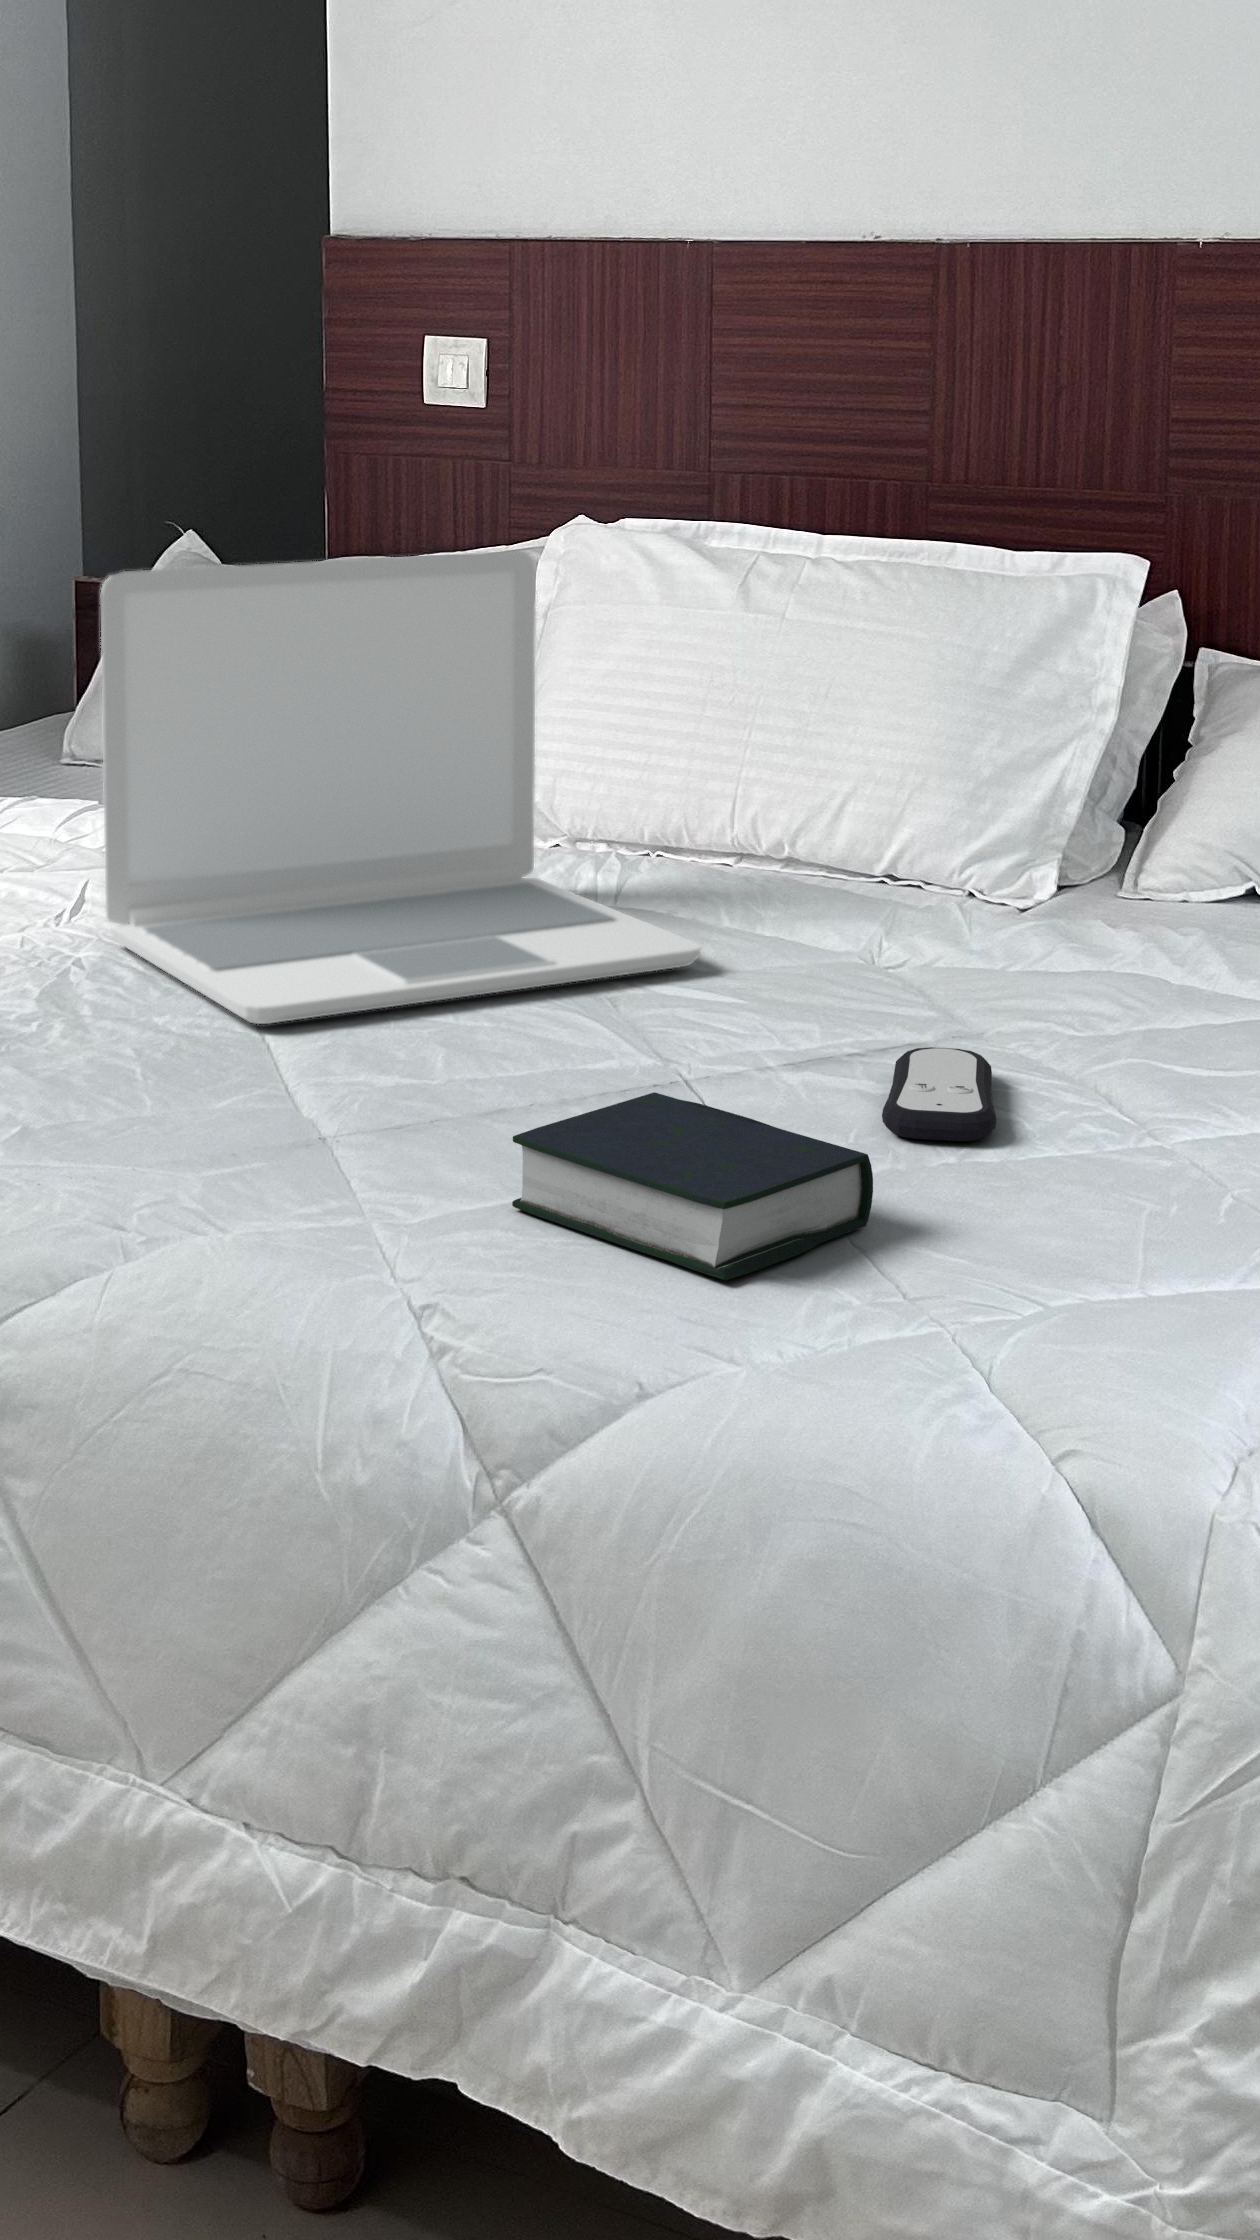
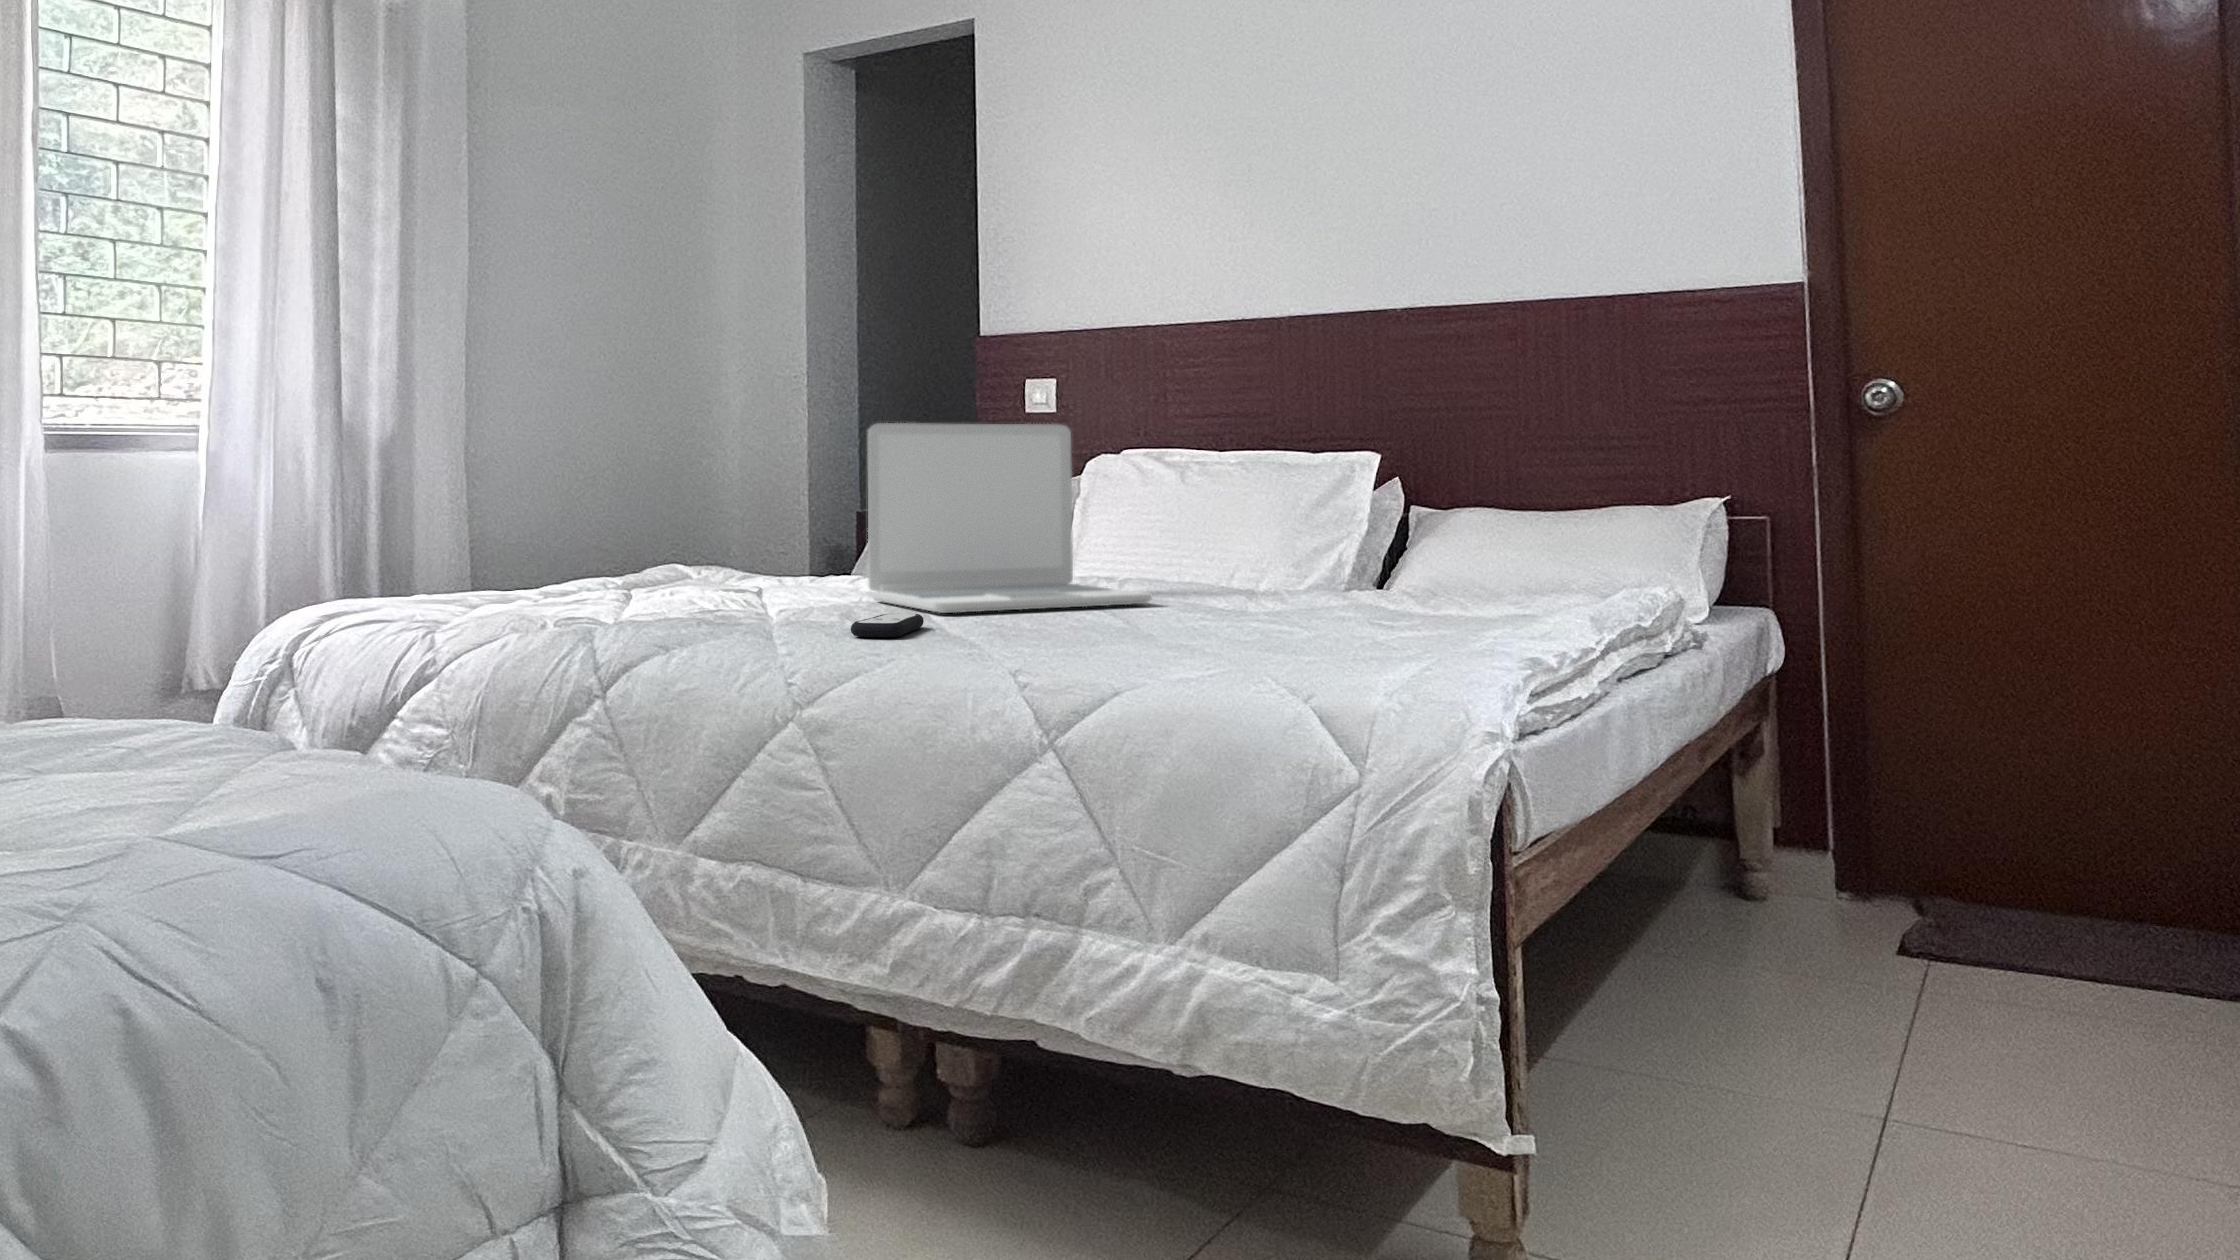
remote control: present [882,1047,996,1141] -> present [851,613,924,637]
book: present [512,1092,873,1280] -> none [1059,609,1226,660]

